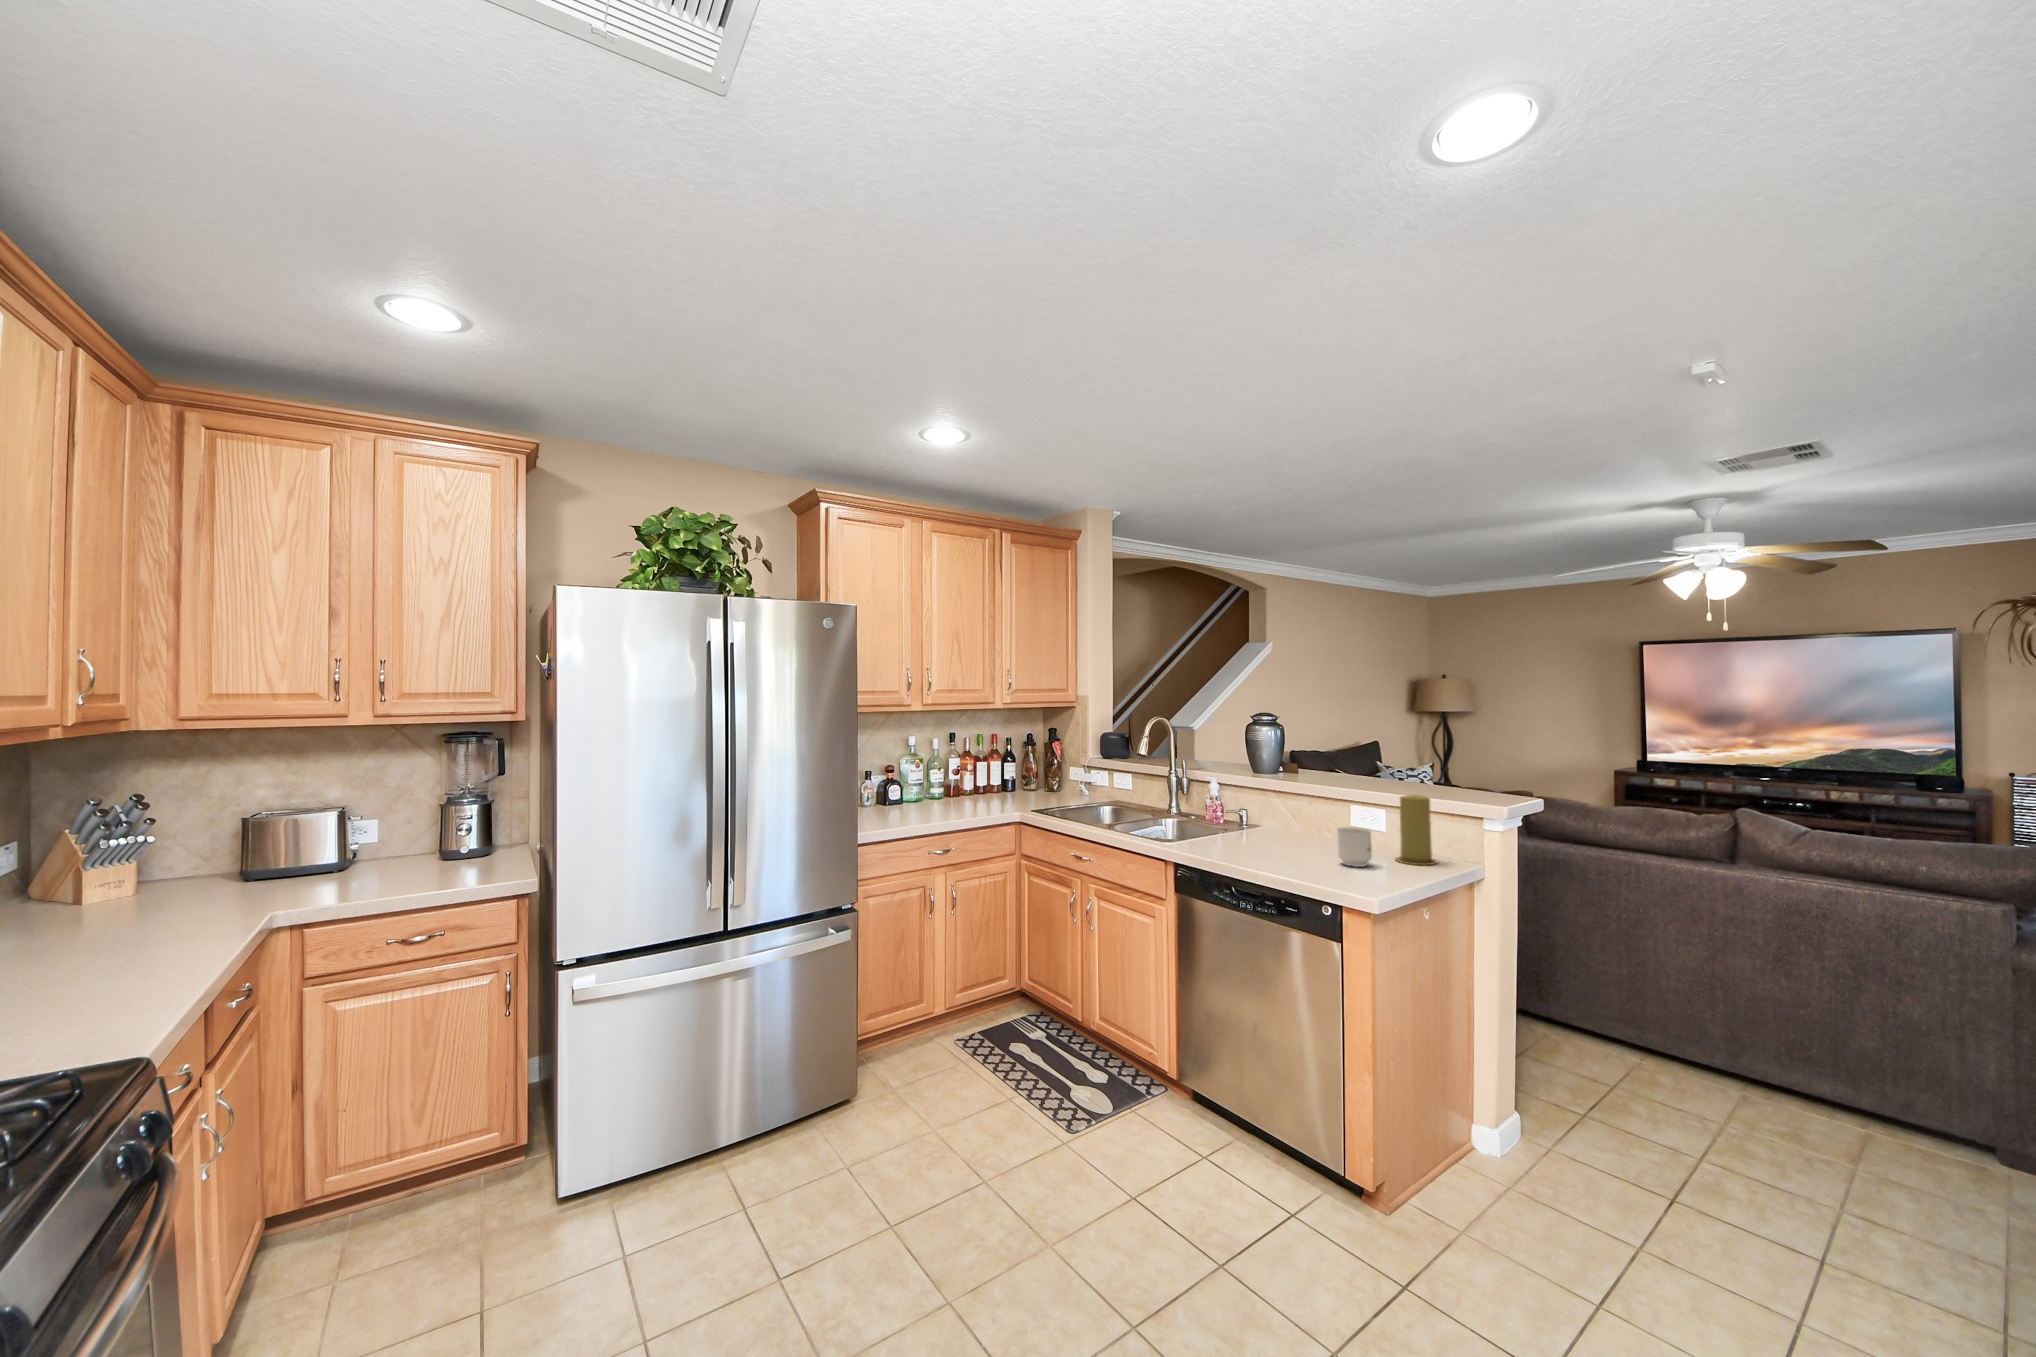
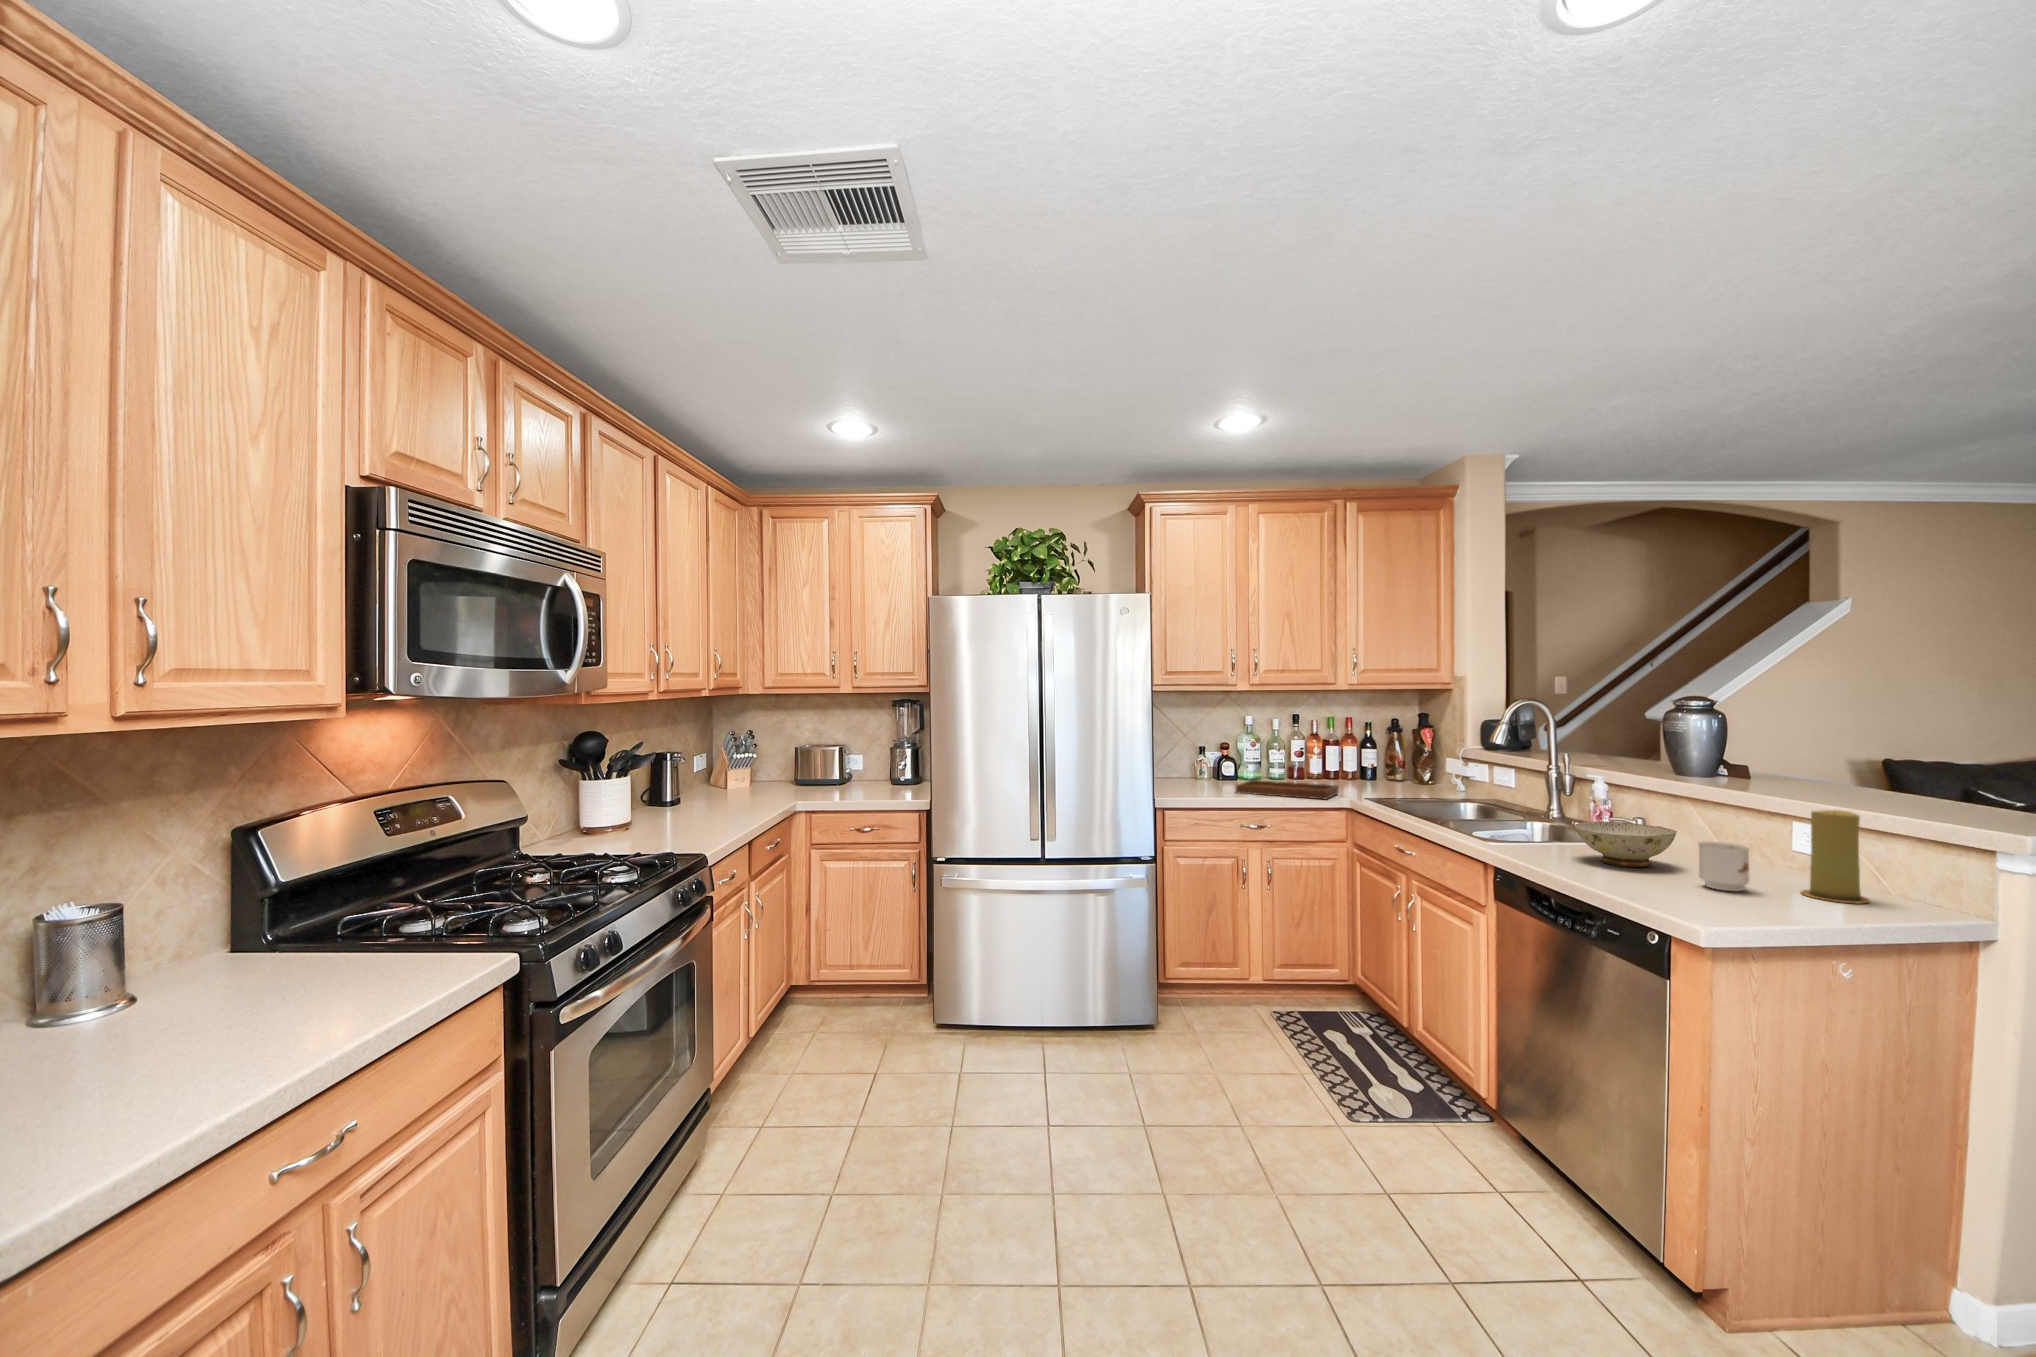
tray: none [909,782,1000,817] -> present [1236,763,1339,800]
ceramic bowl: none [1237,816,1308,854] -> present [1575,822,1677,867]

